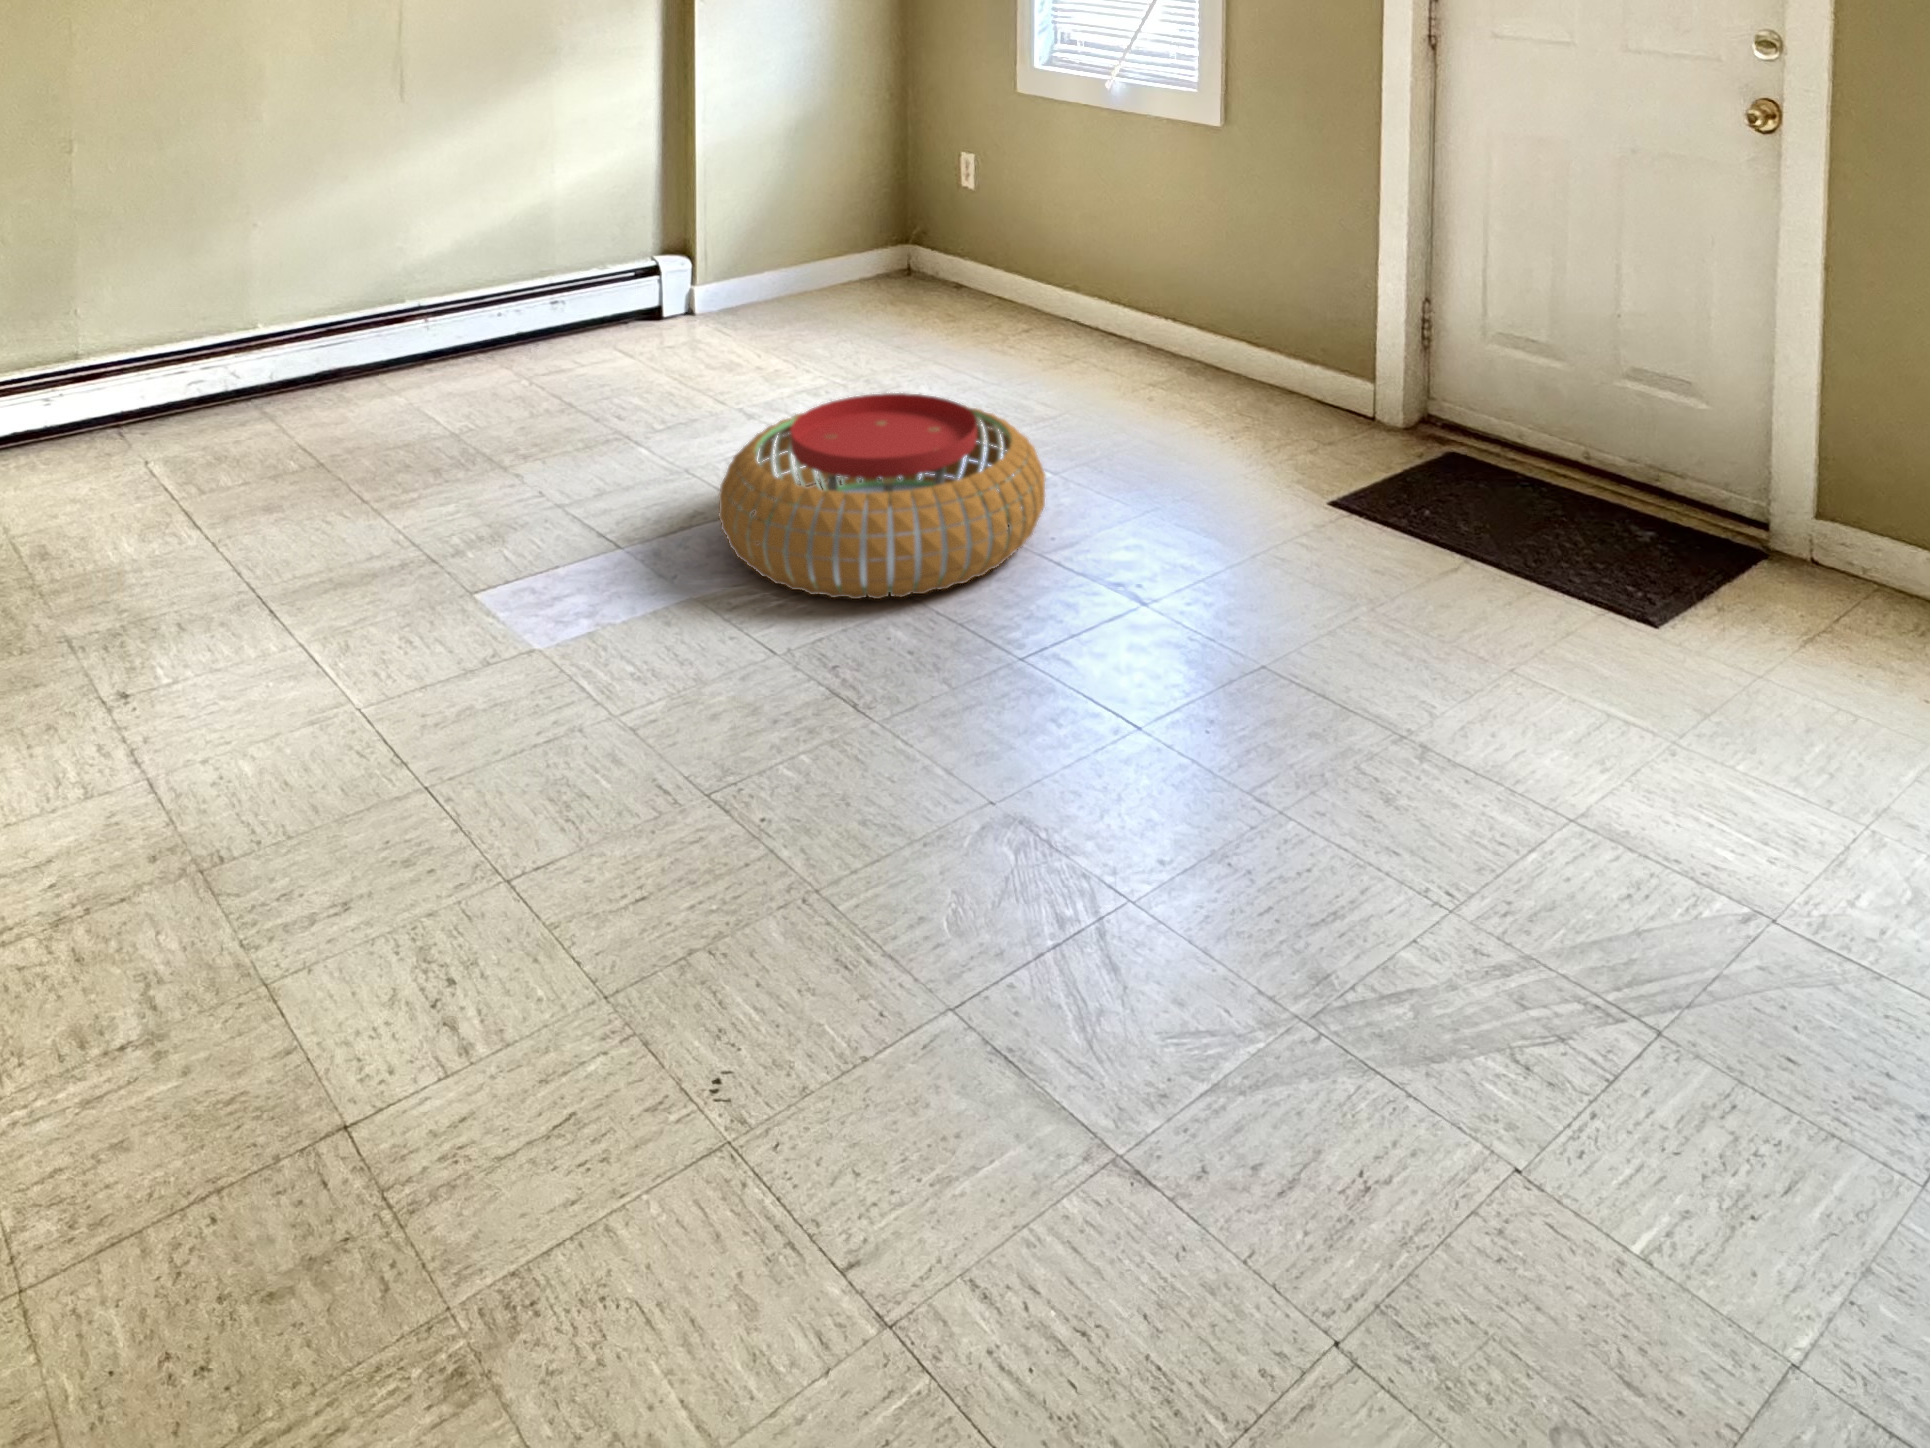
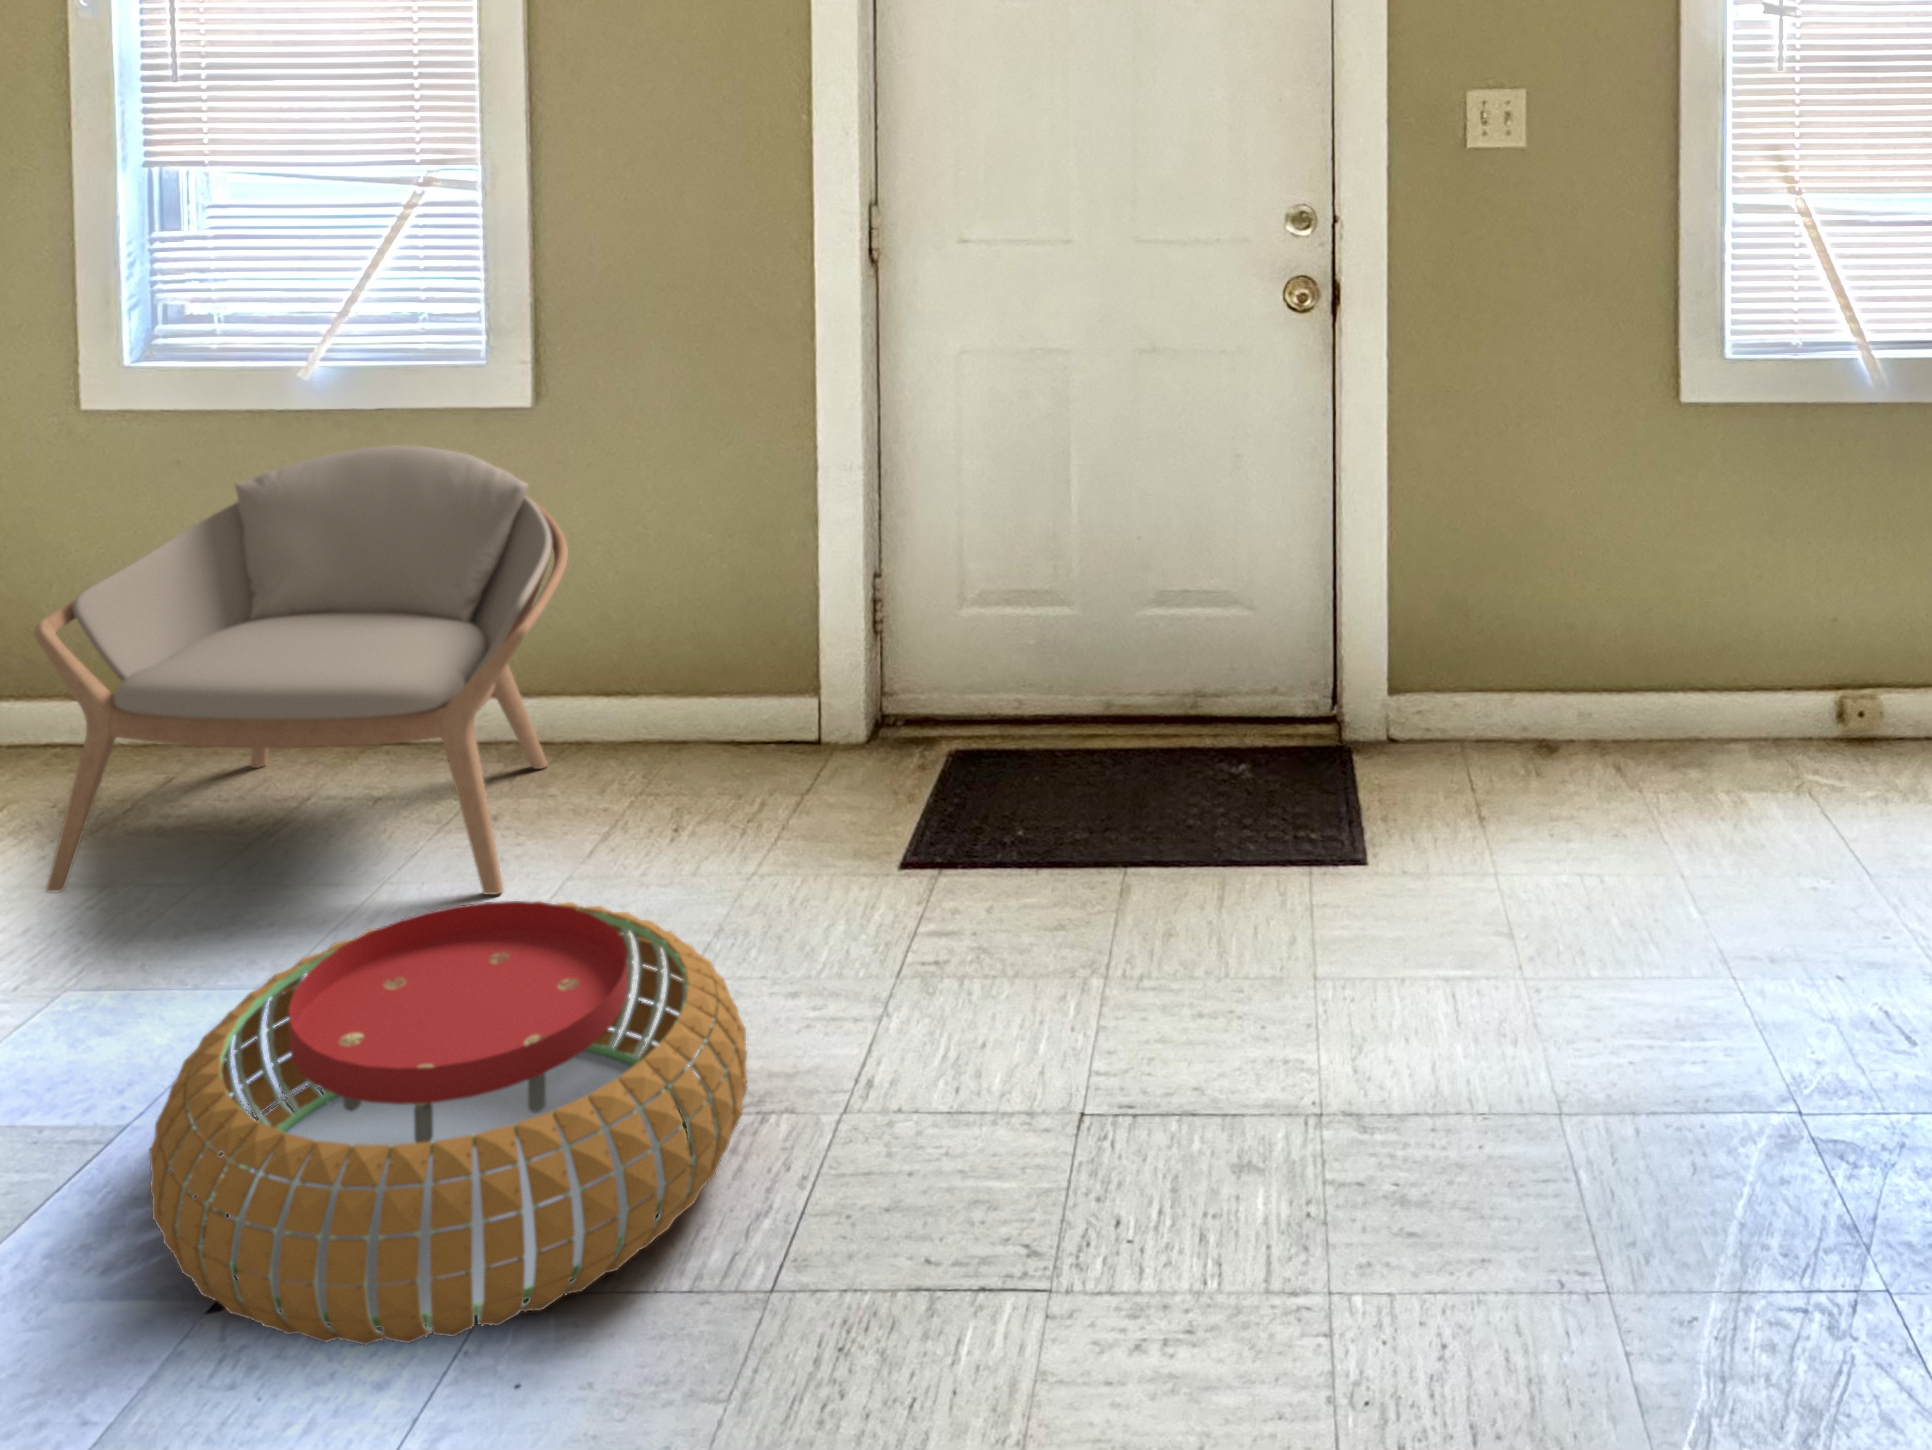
armchair: none [909,141,1205,431] -> present [34,445,568,894]

